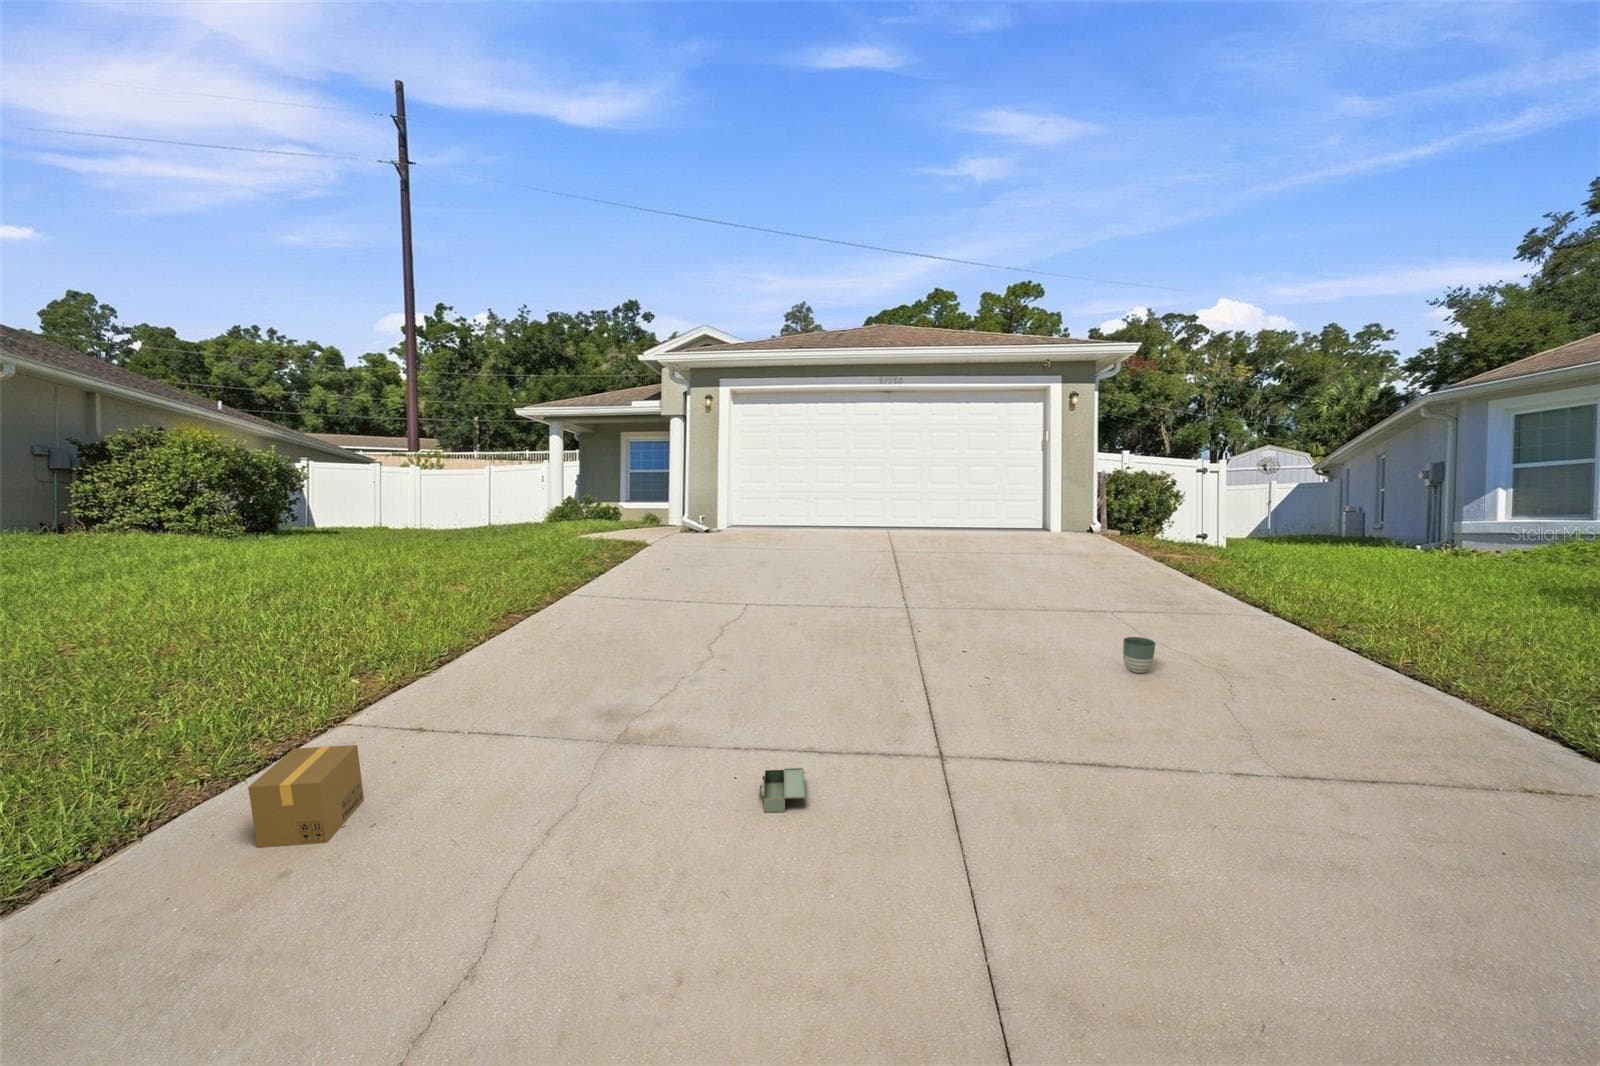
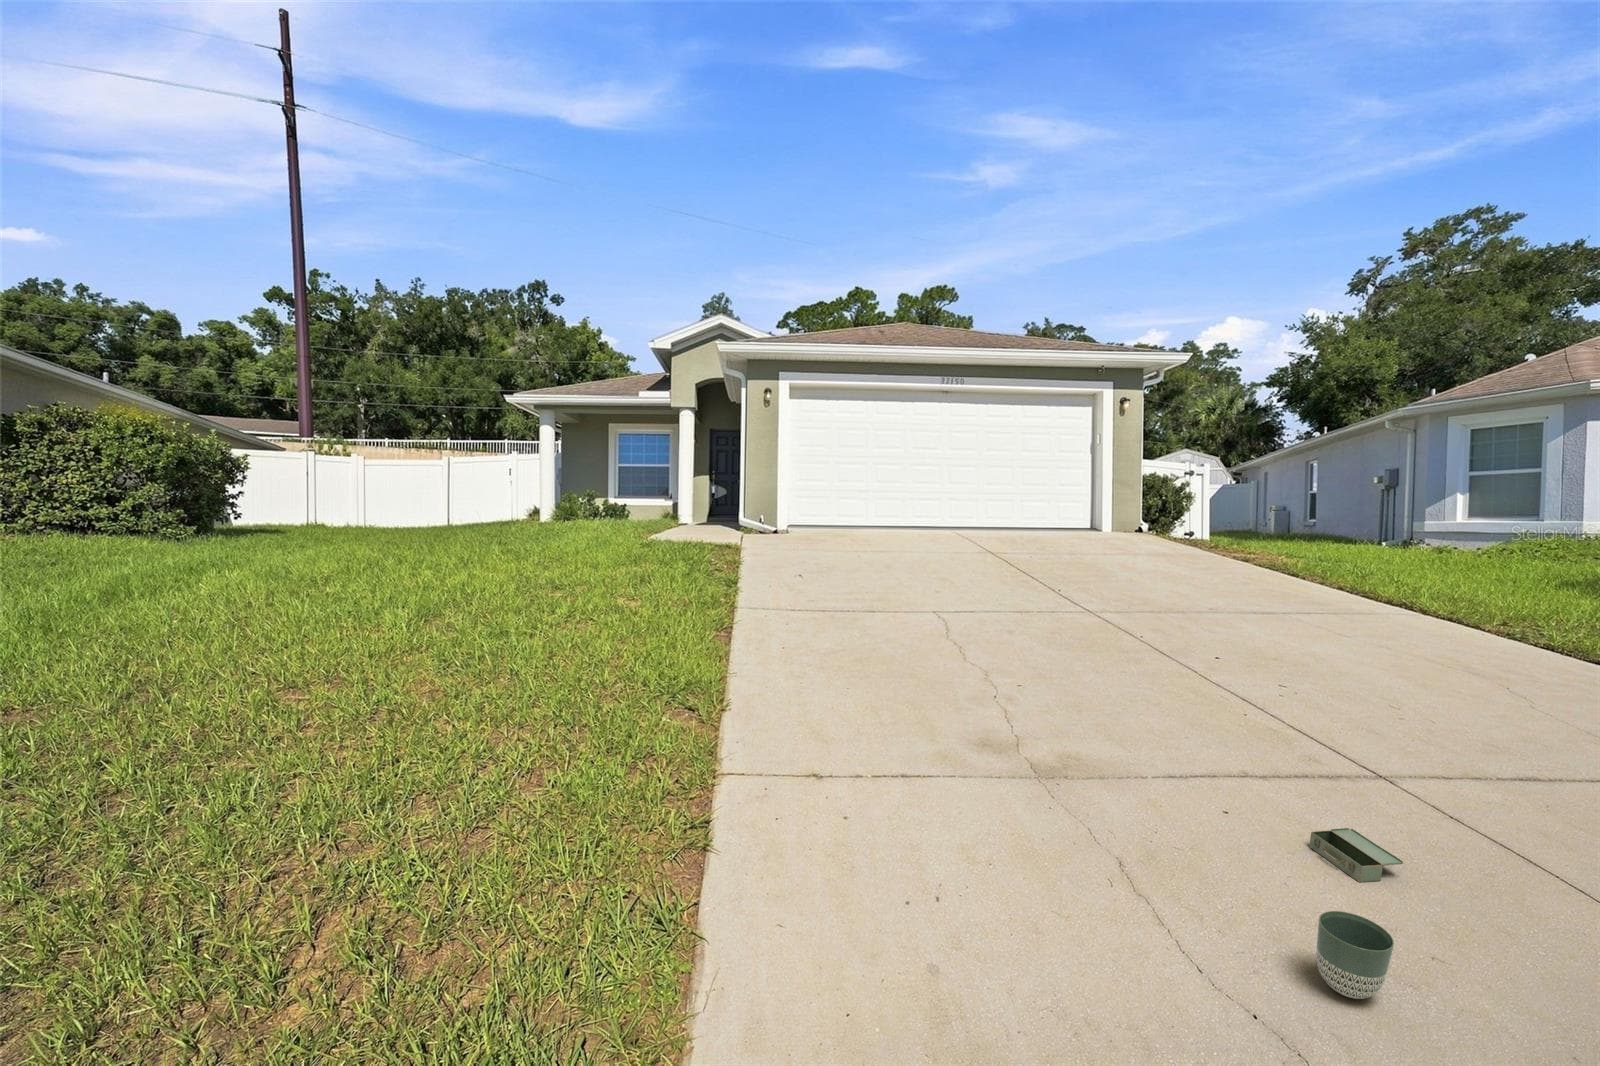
planter: present [1123,637,1155,673] -> present [1316,911,1394,999]
cardboard box: present [248,745,364,847] -> none [811,818,922,957]

